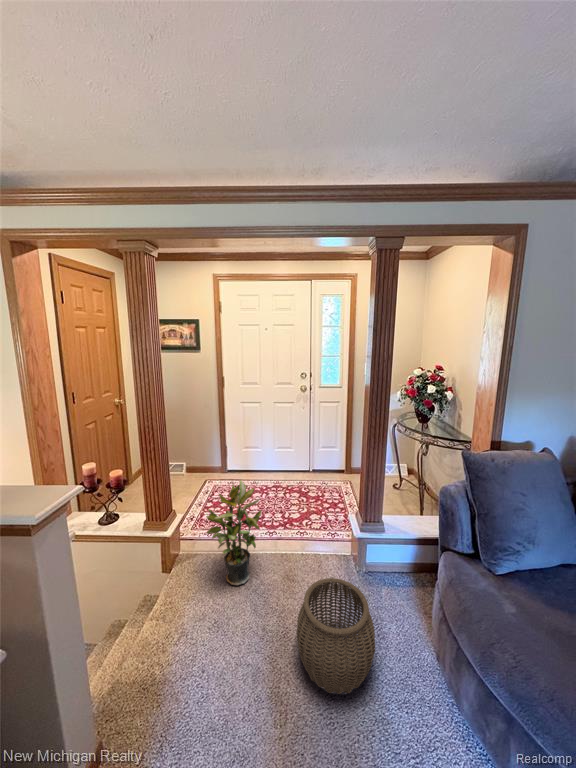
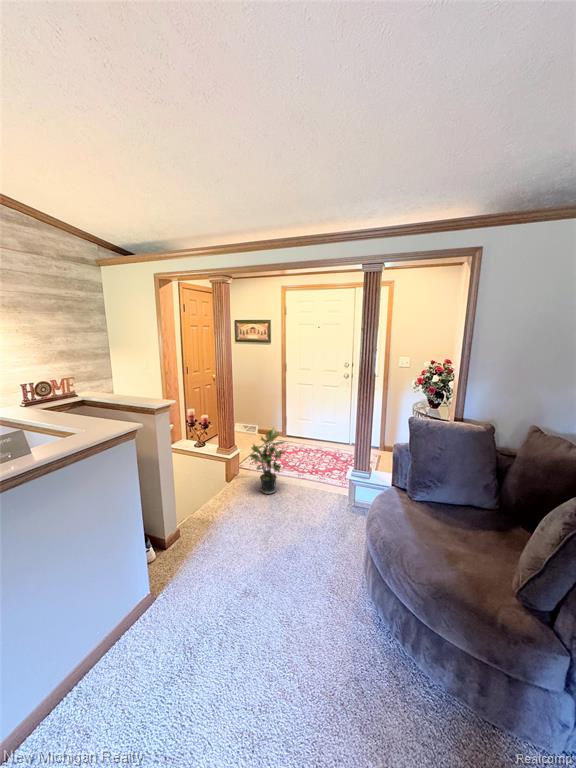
woven basket: present [296,578,375,694] -> none [284,488,332,547]

